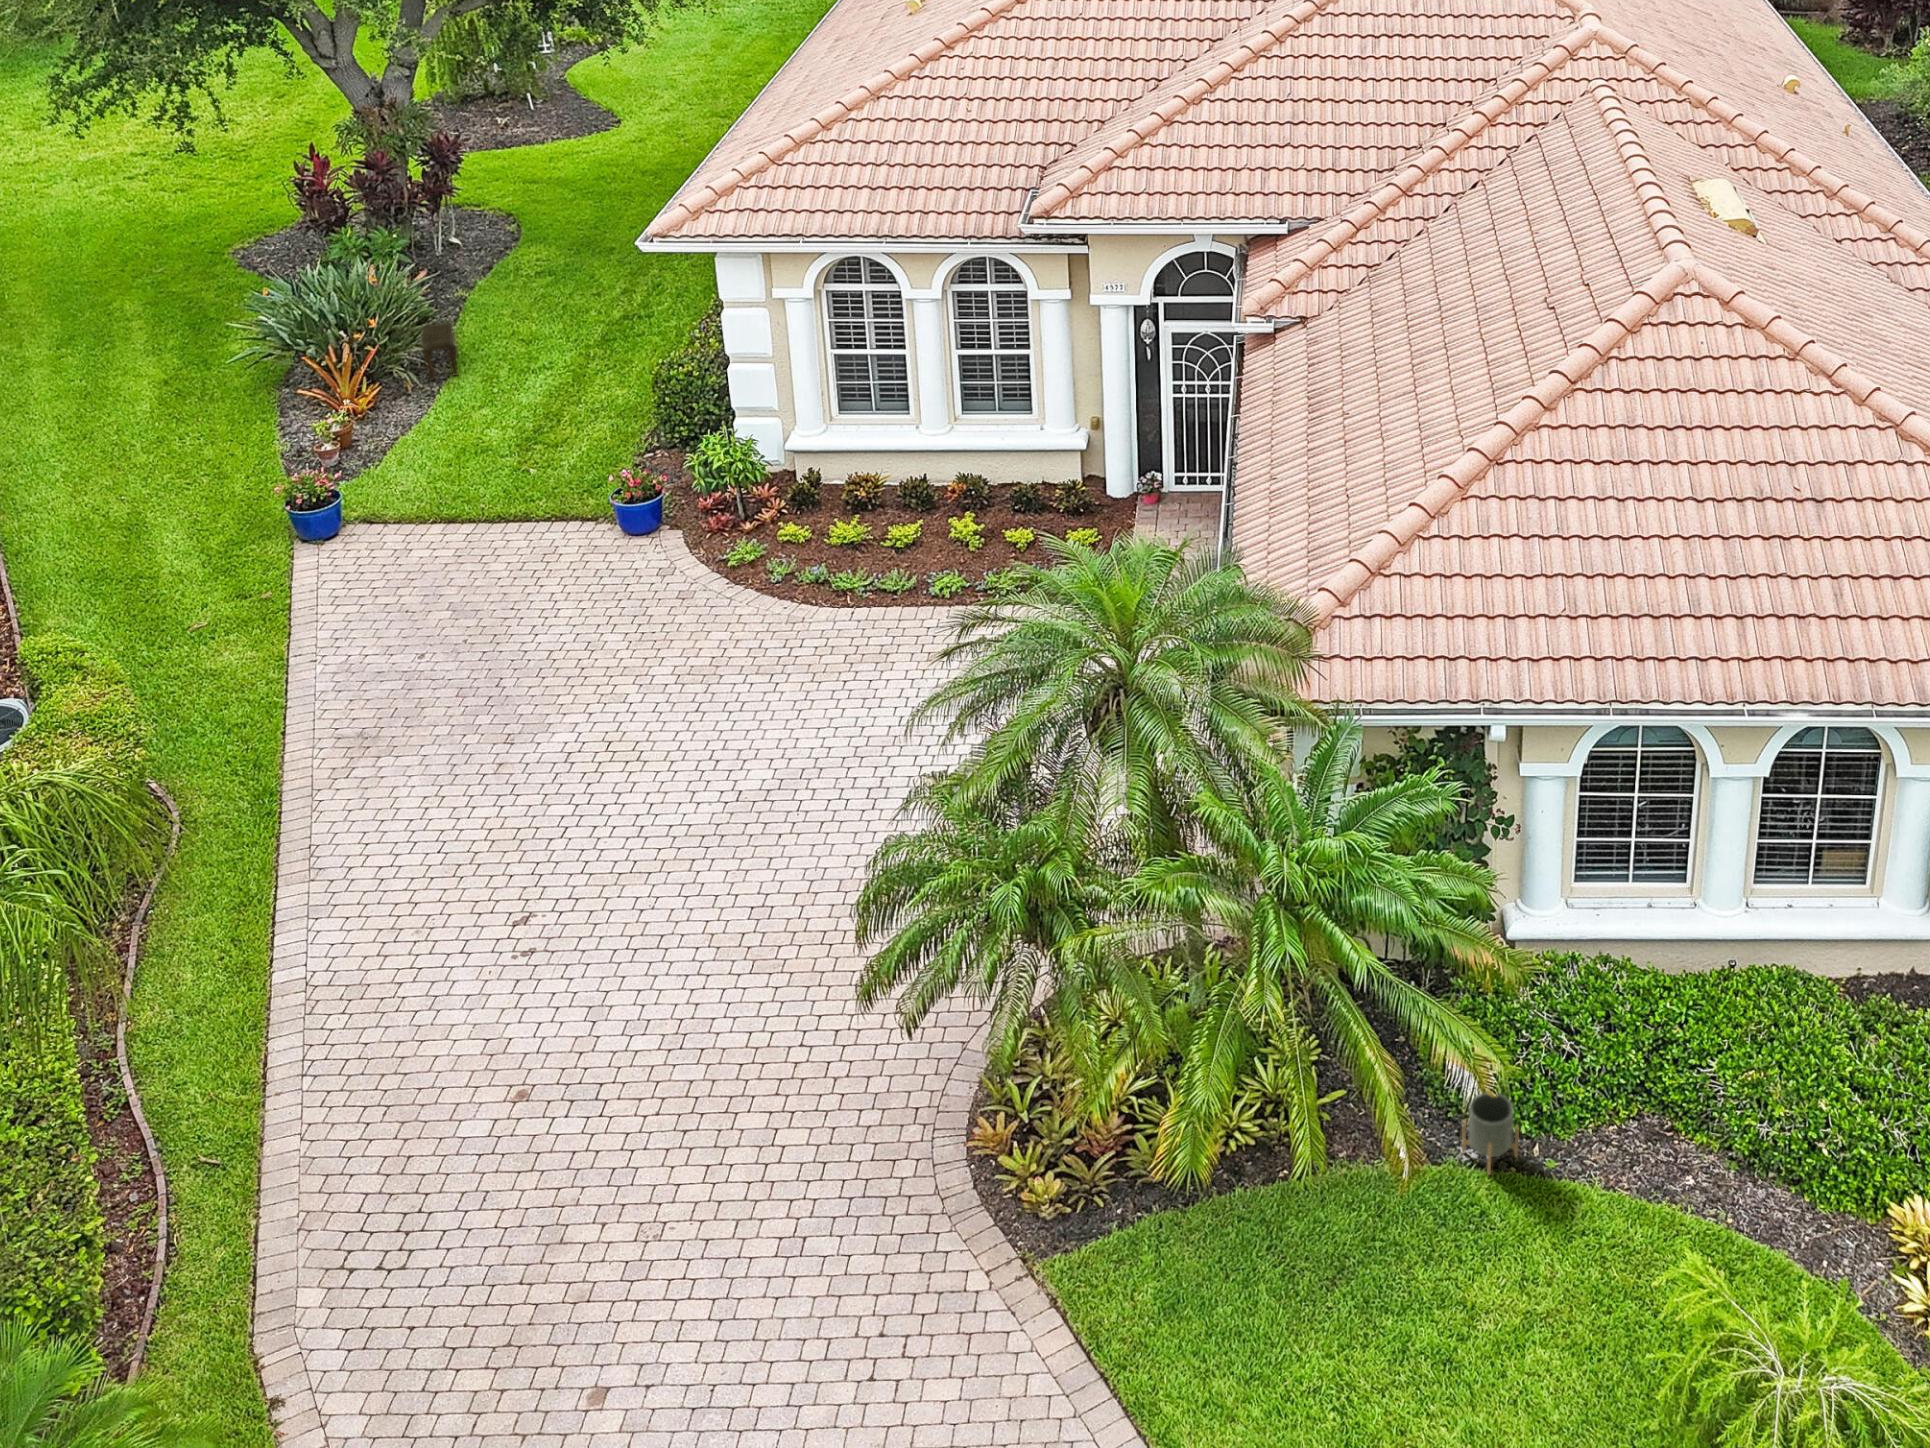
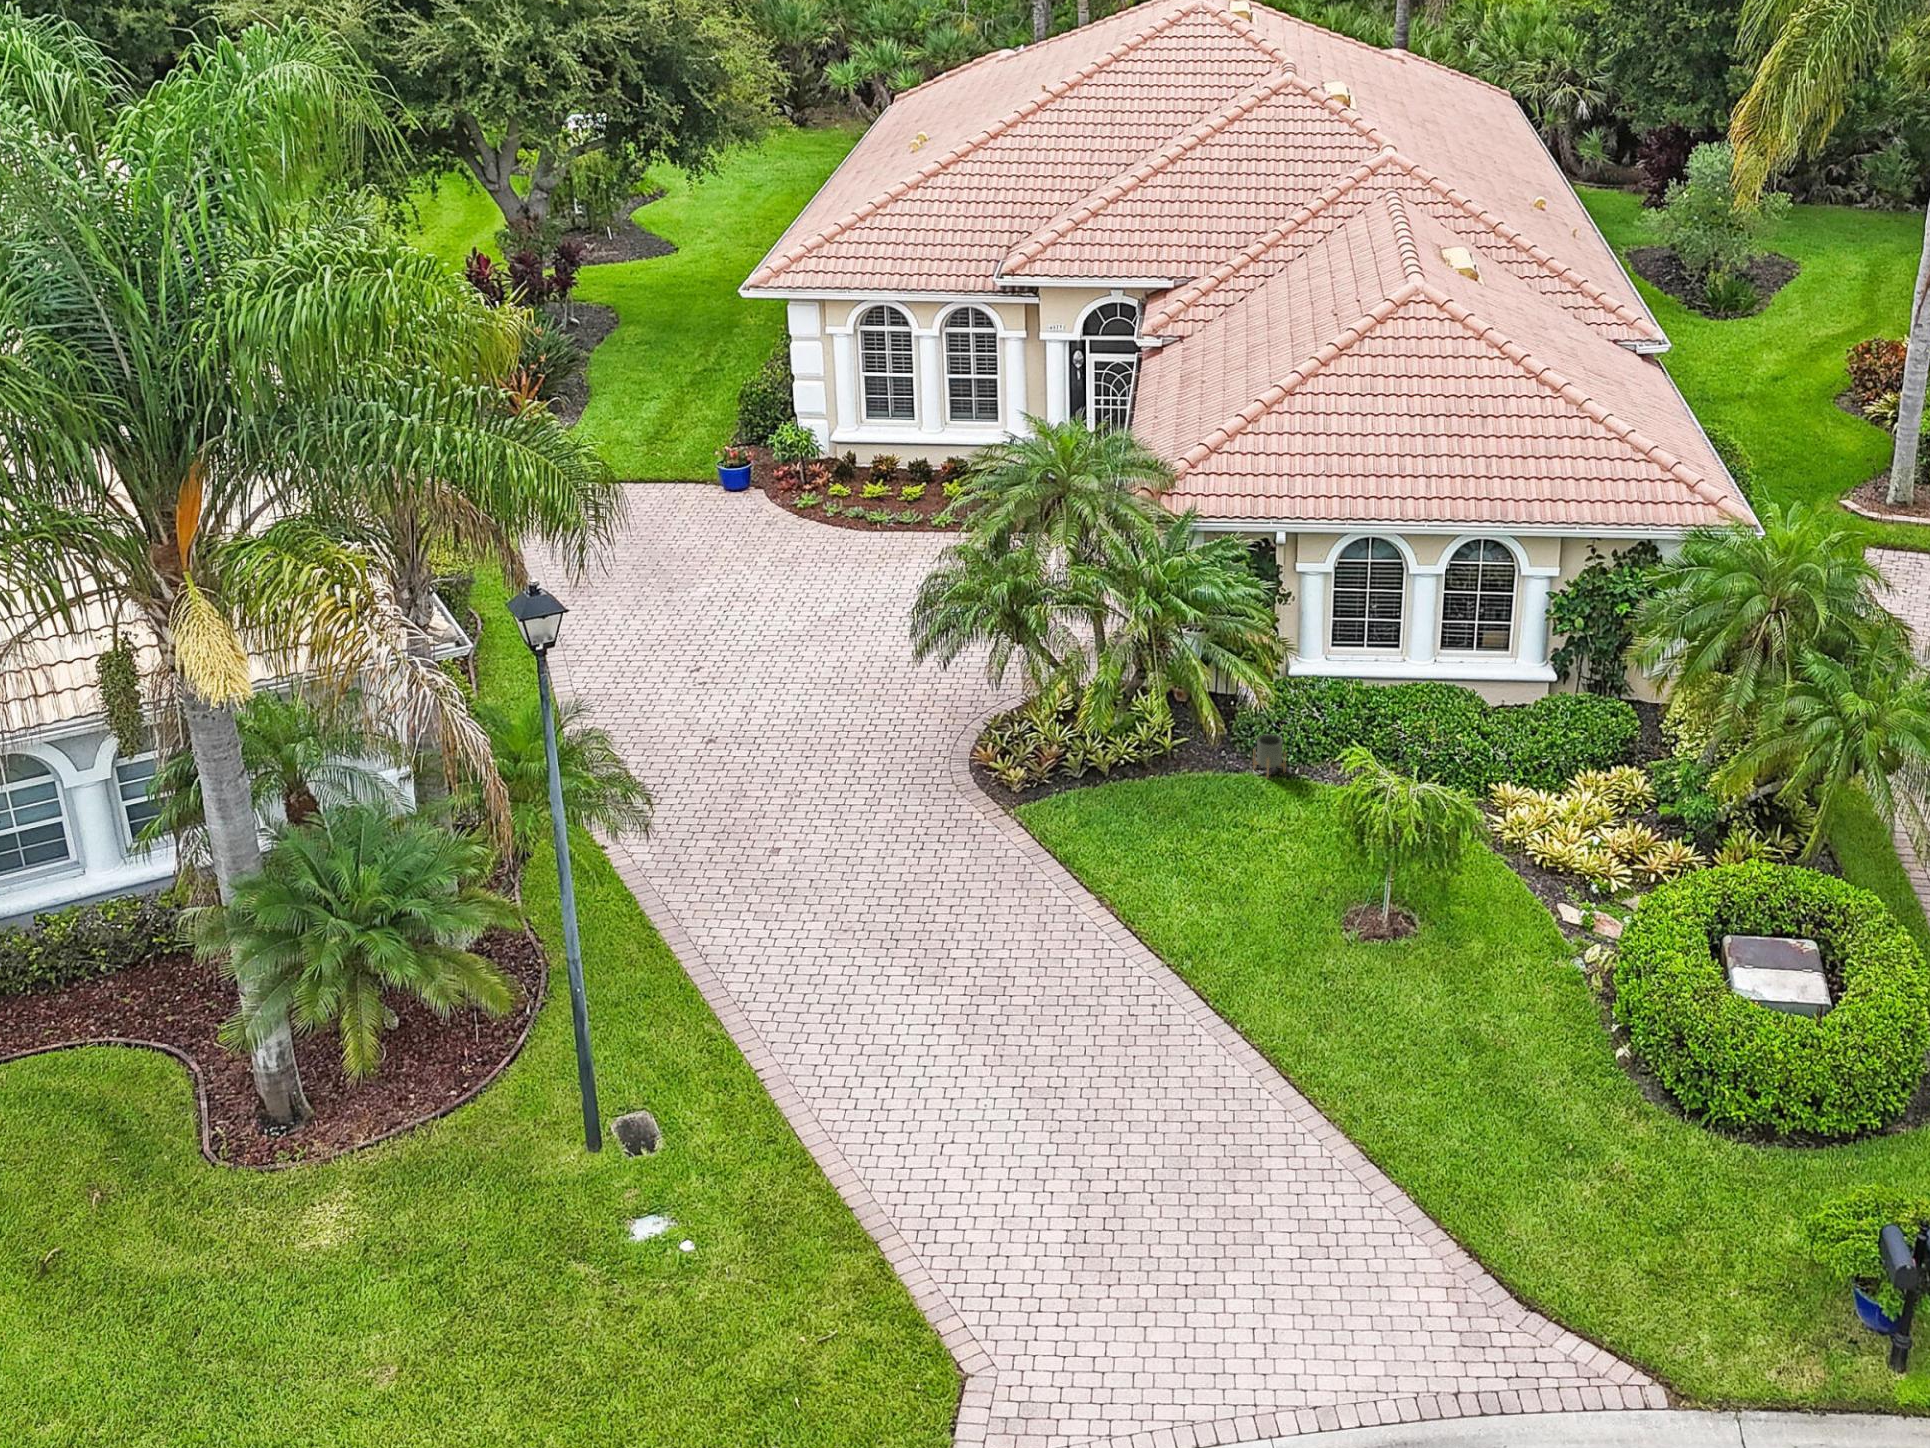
bench: present [422,322,458,380] -> none [571,366,598,405]

